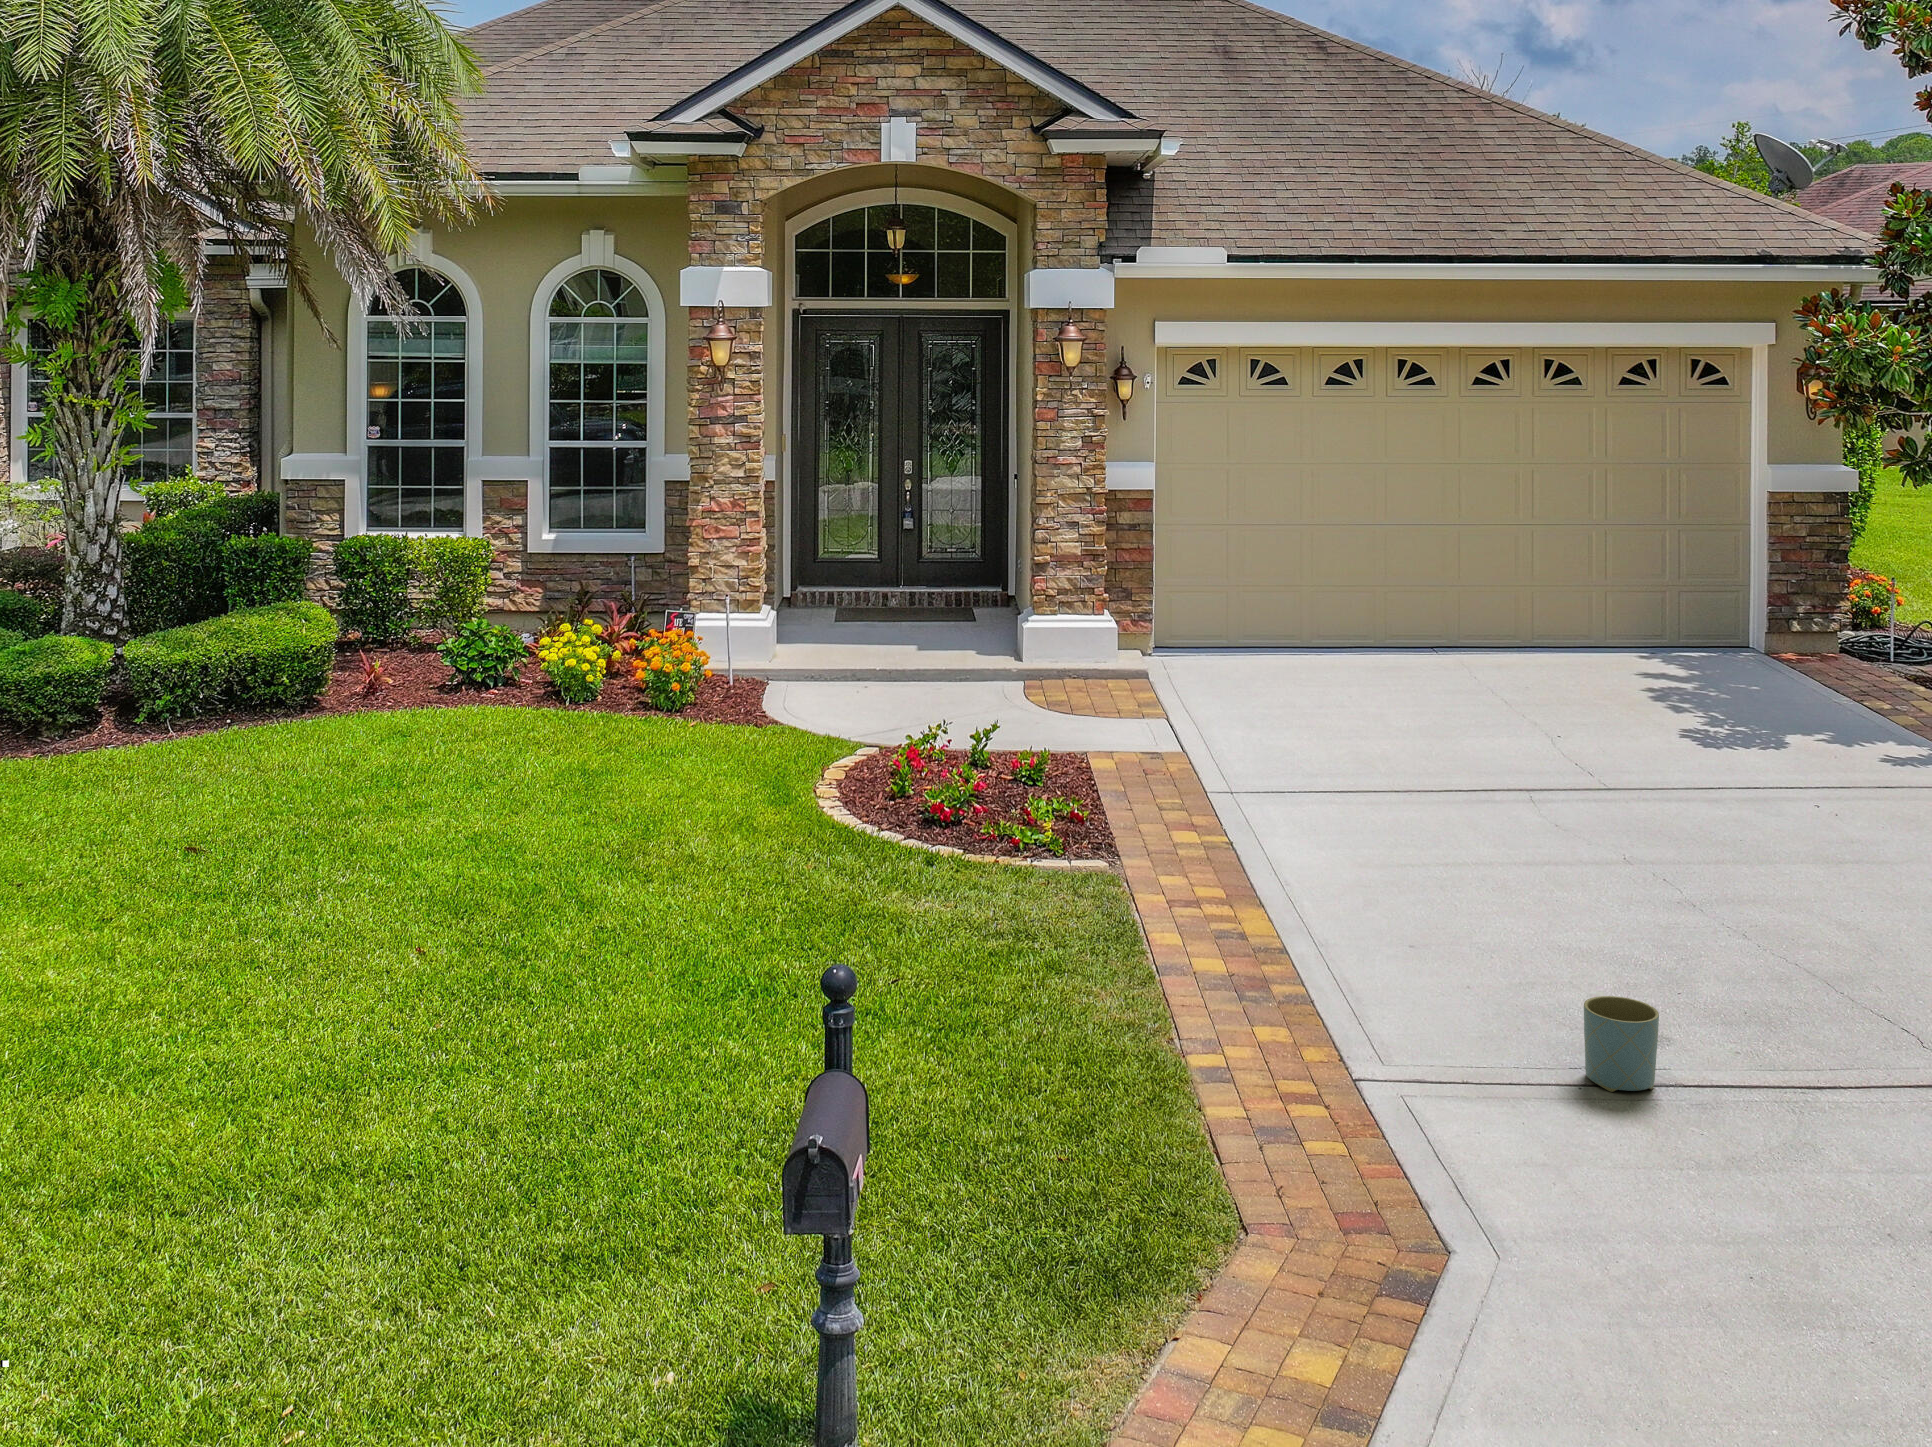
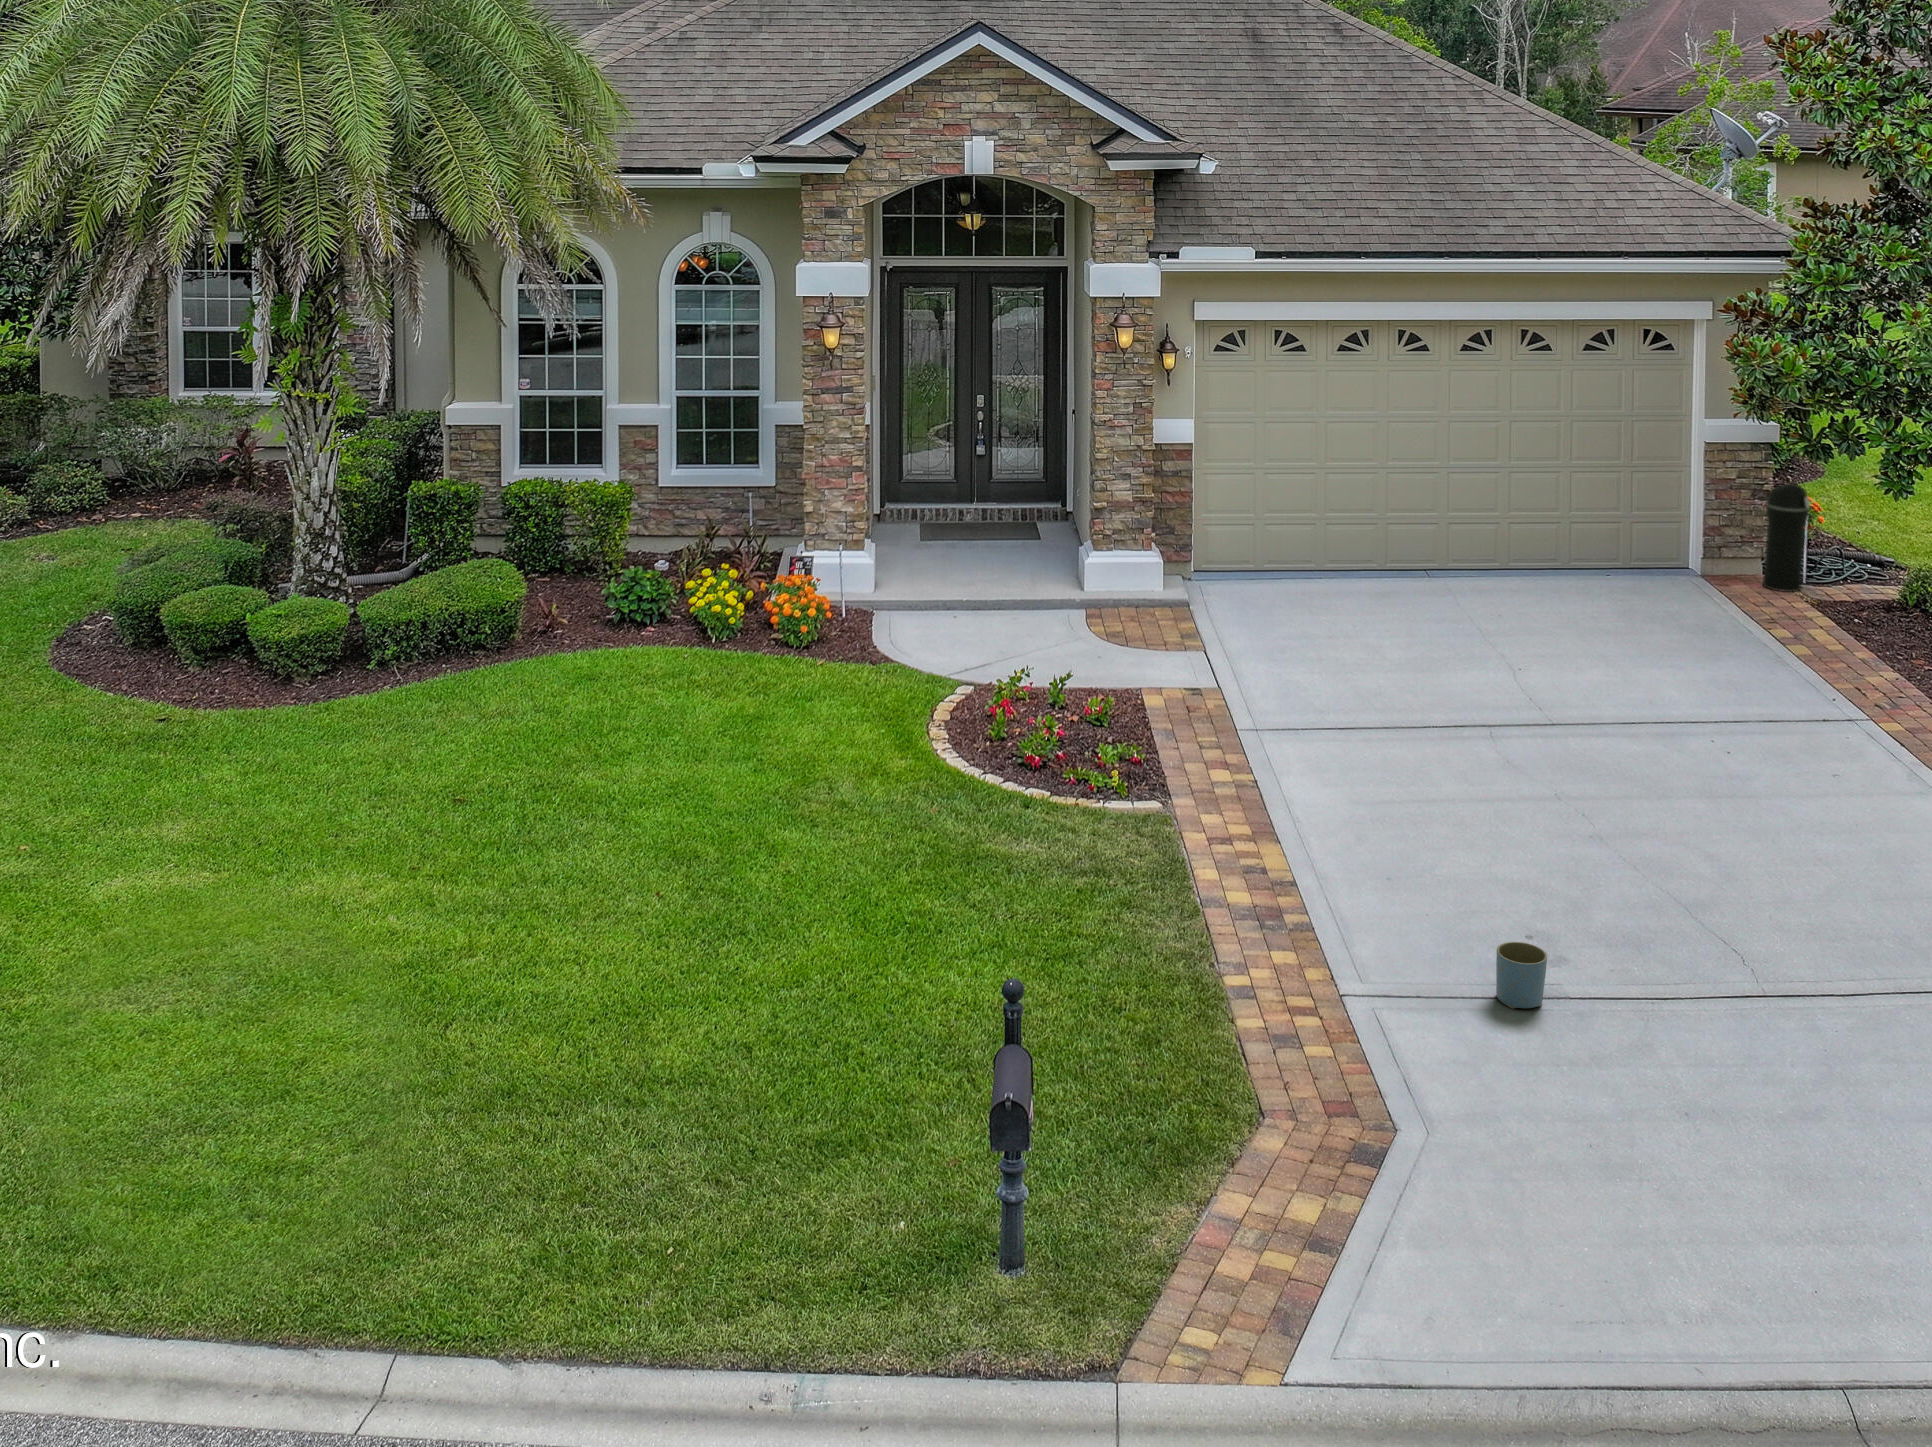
trash can: none [1842,538,1897,669] -> present [1763,484,1810,592]

